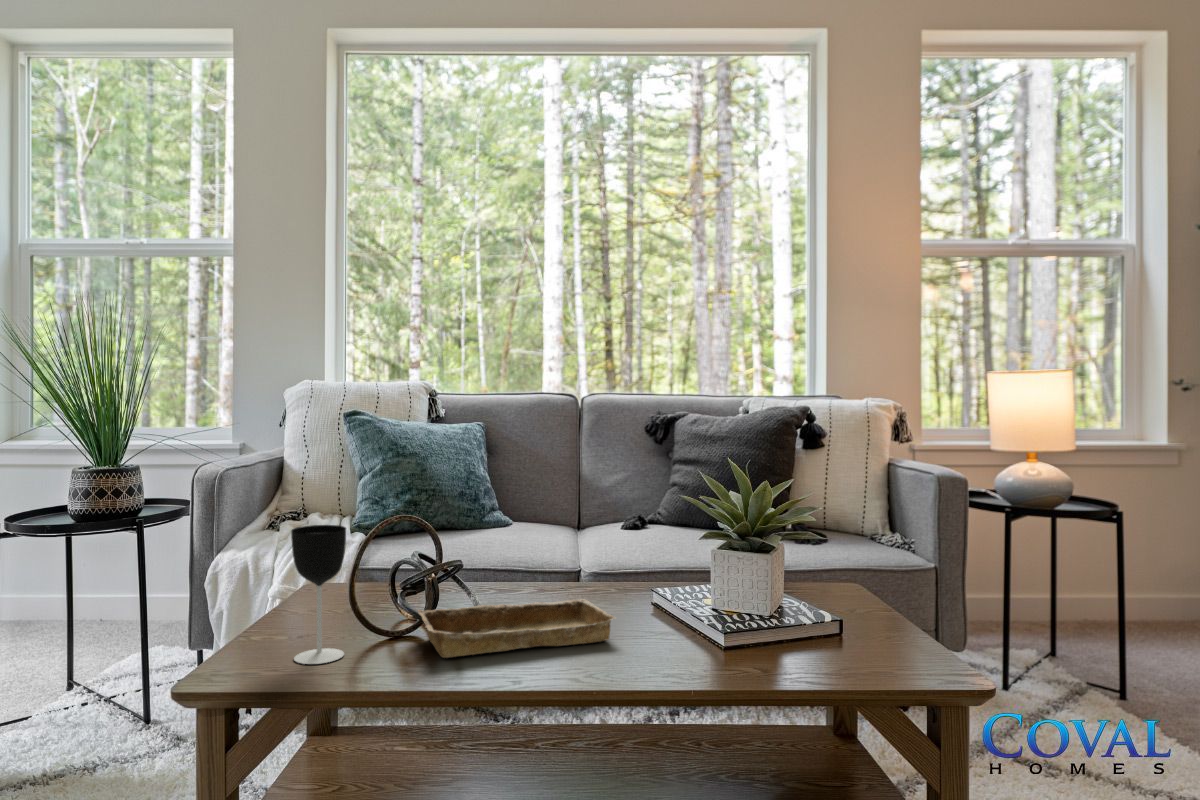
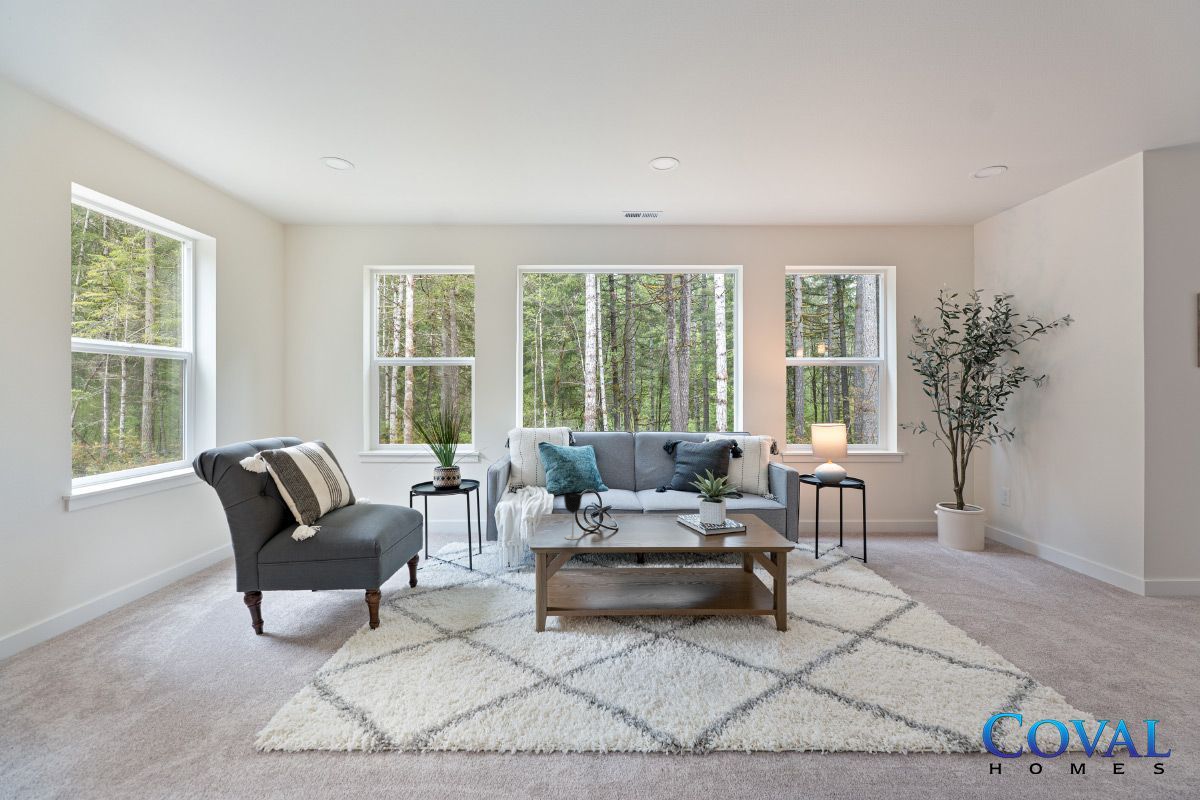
tray: present [418,599,616,658] -> none [600,519,671,538]

